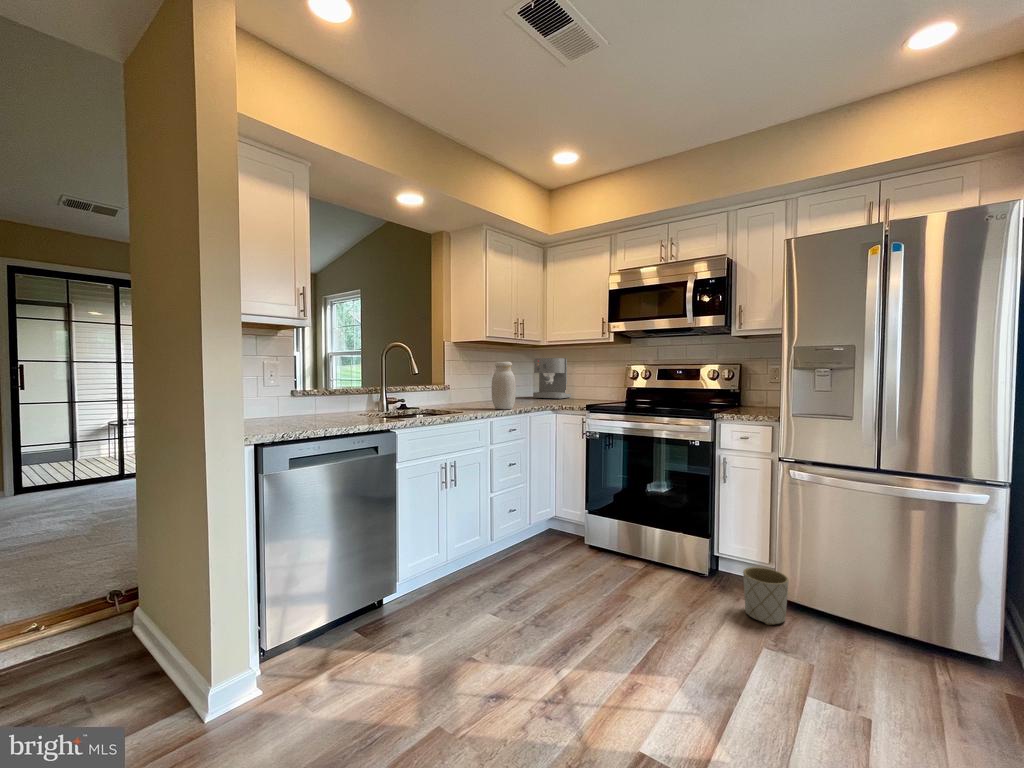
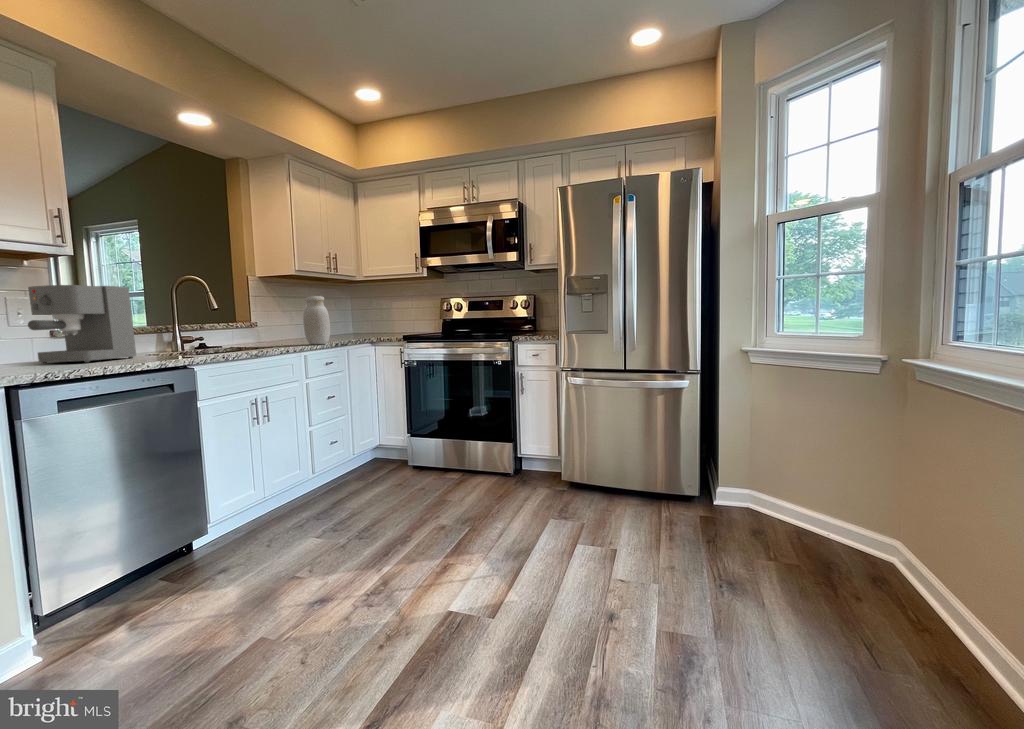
coffee maker: present [533,358,571,399] -> present [28,285,136,363]
planter: present [743,567,789,625] -> none [537,460,570,502]

